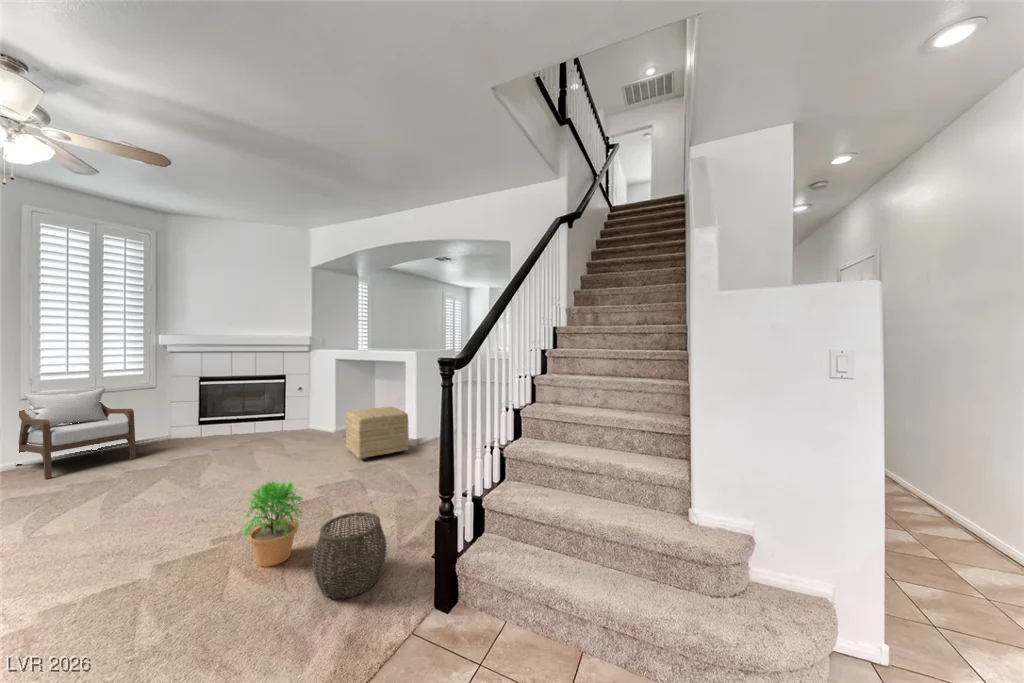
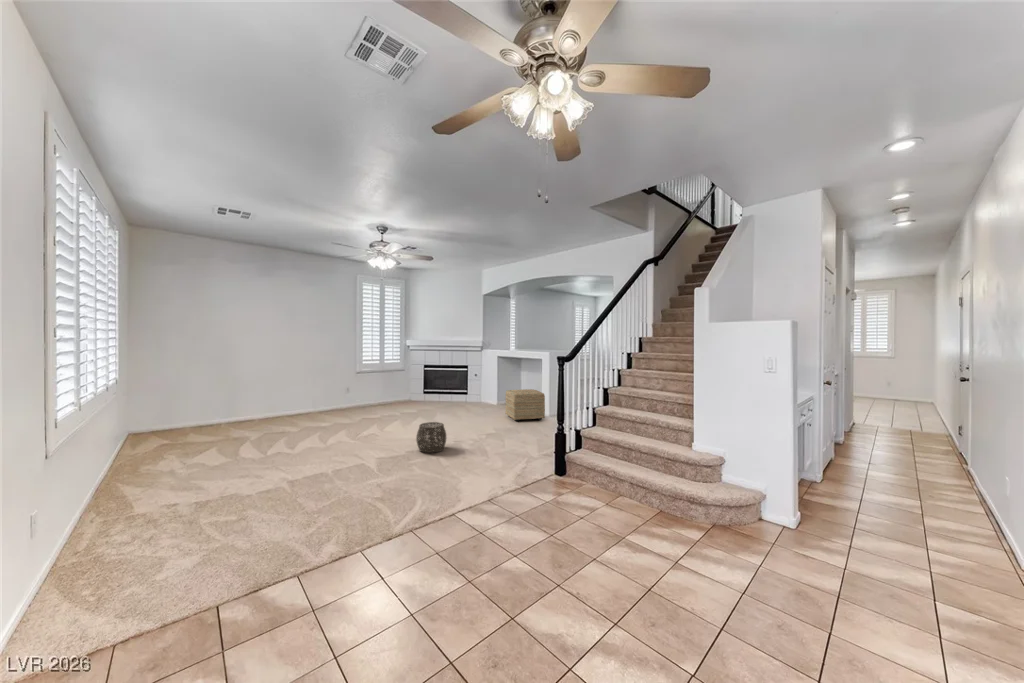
armchair: present [15,388,136,479] -> none [344,367,395,415]
potted plant: present [243,481,302,567] -> none [465,415,493,455]
woven basket: present [312,512,387,599] -> present [416,422,446,453]

